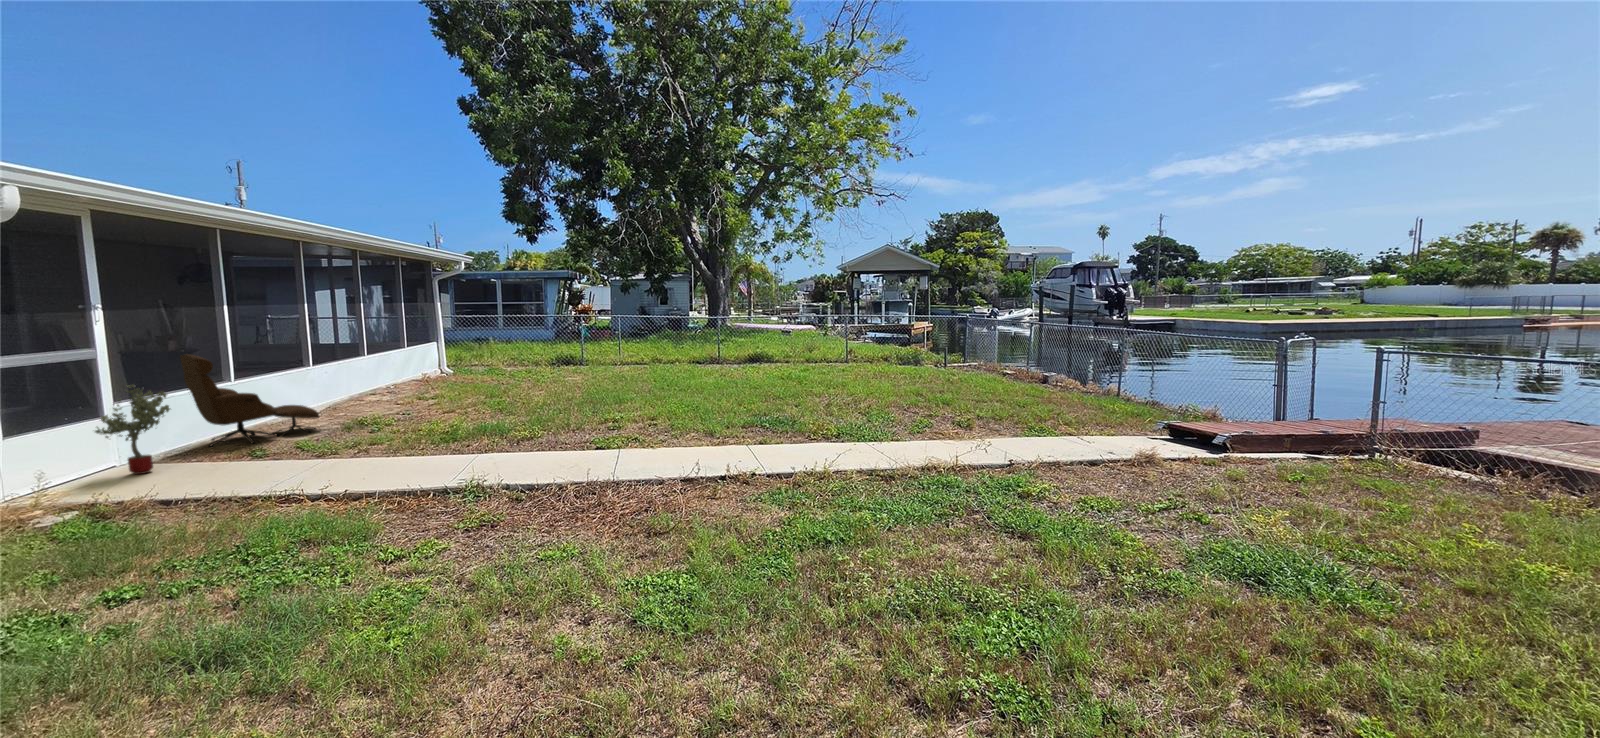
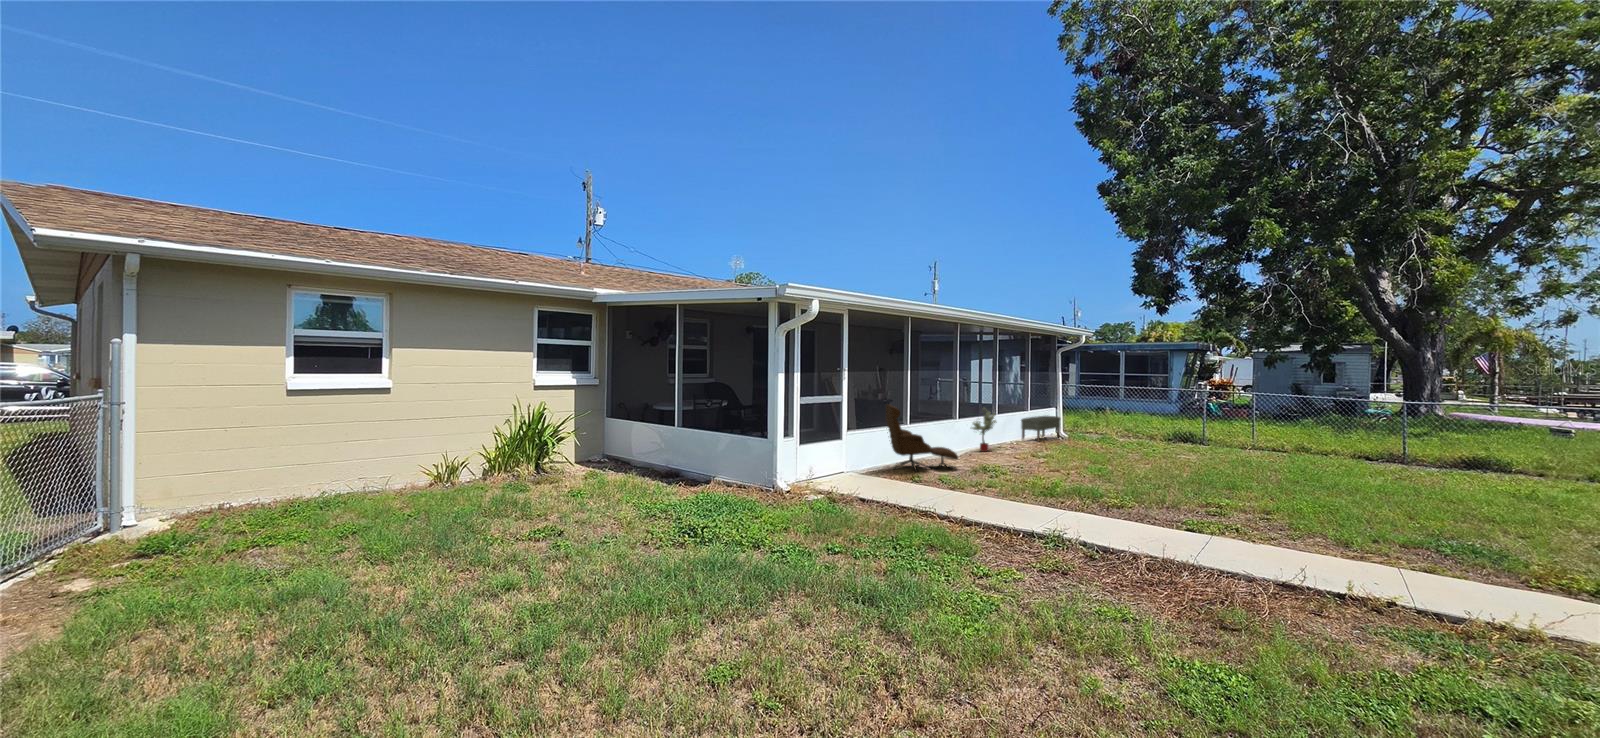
bench: none [396,351,444,382] -> present [1021,416,1061,441]
potted tree: present [95,384,170,474] -> present [972,410,997,452]

